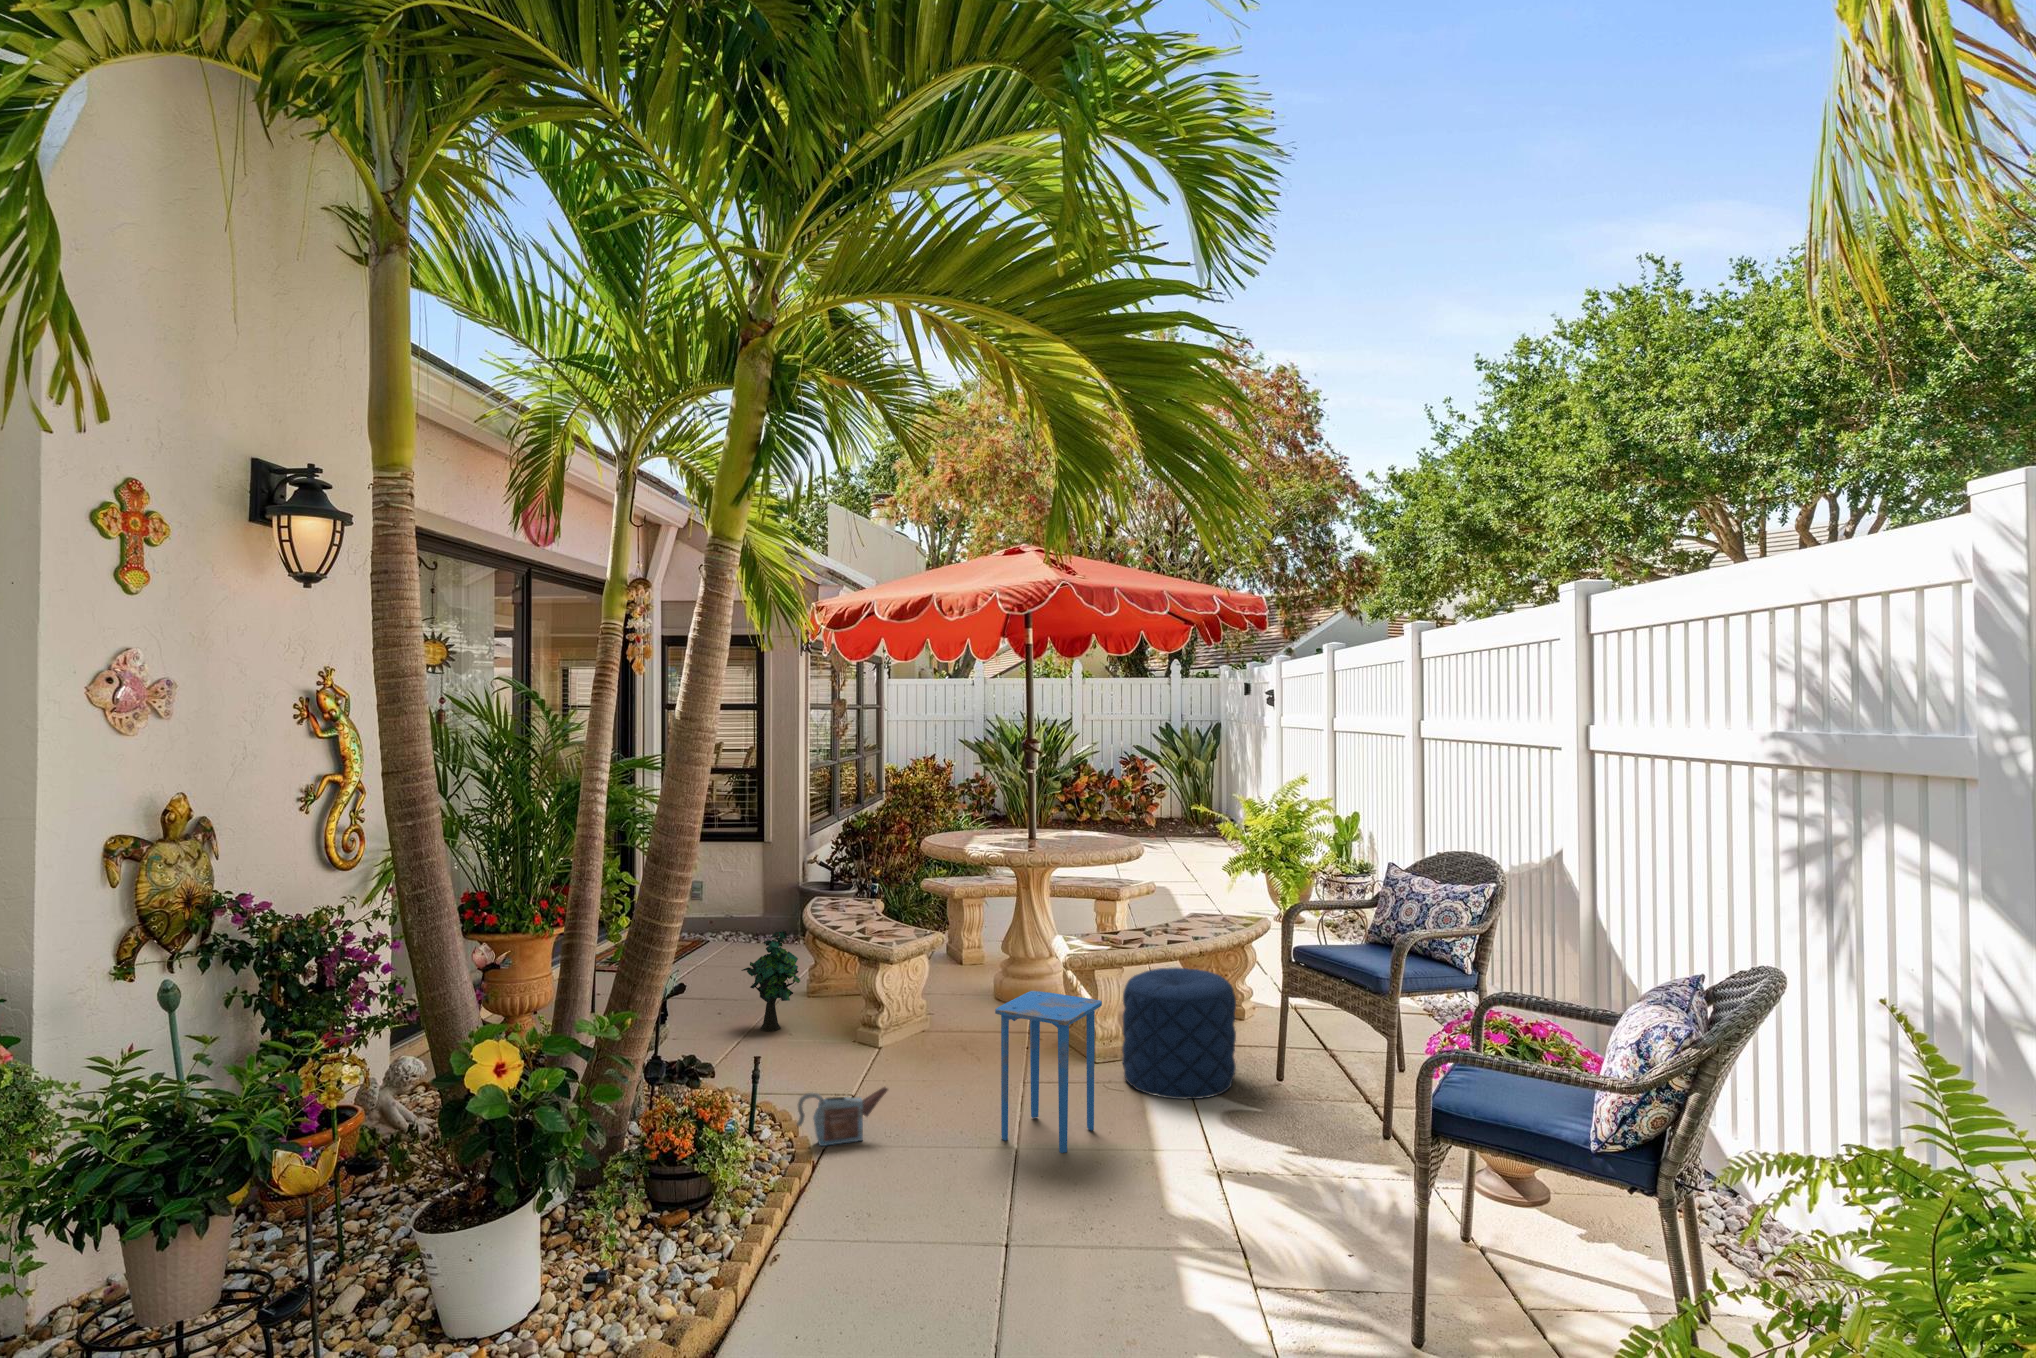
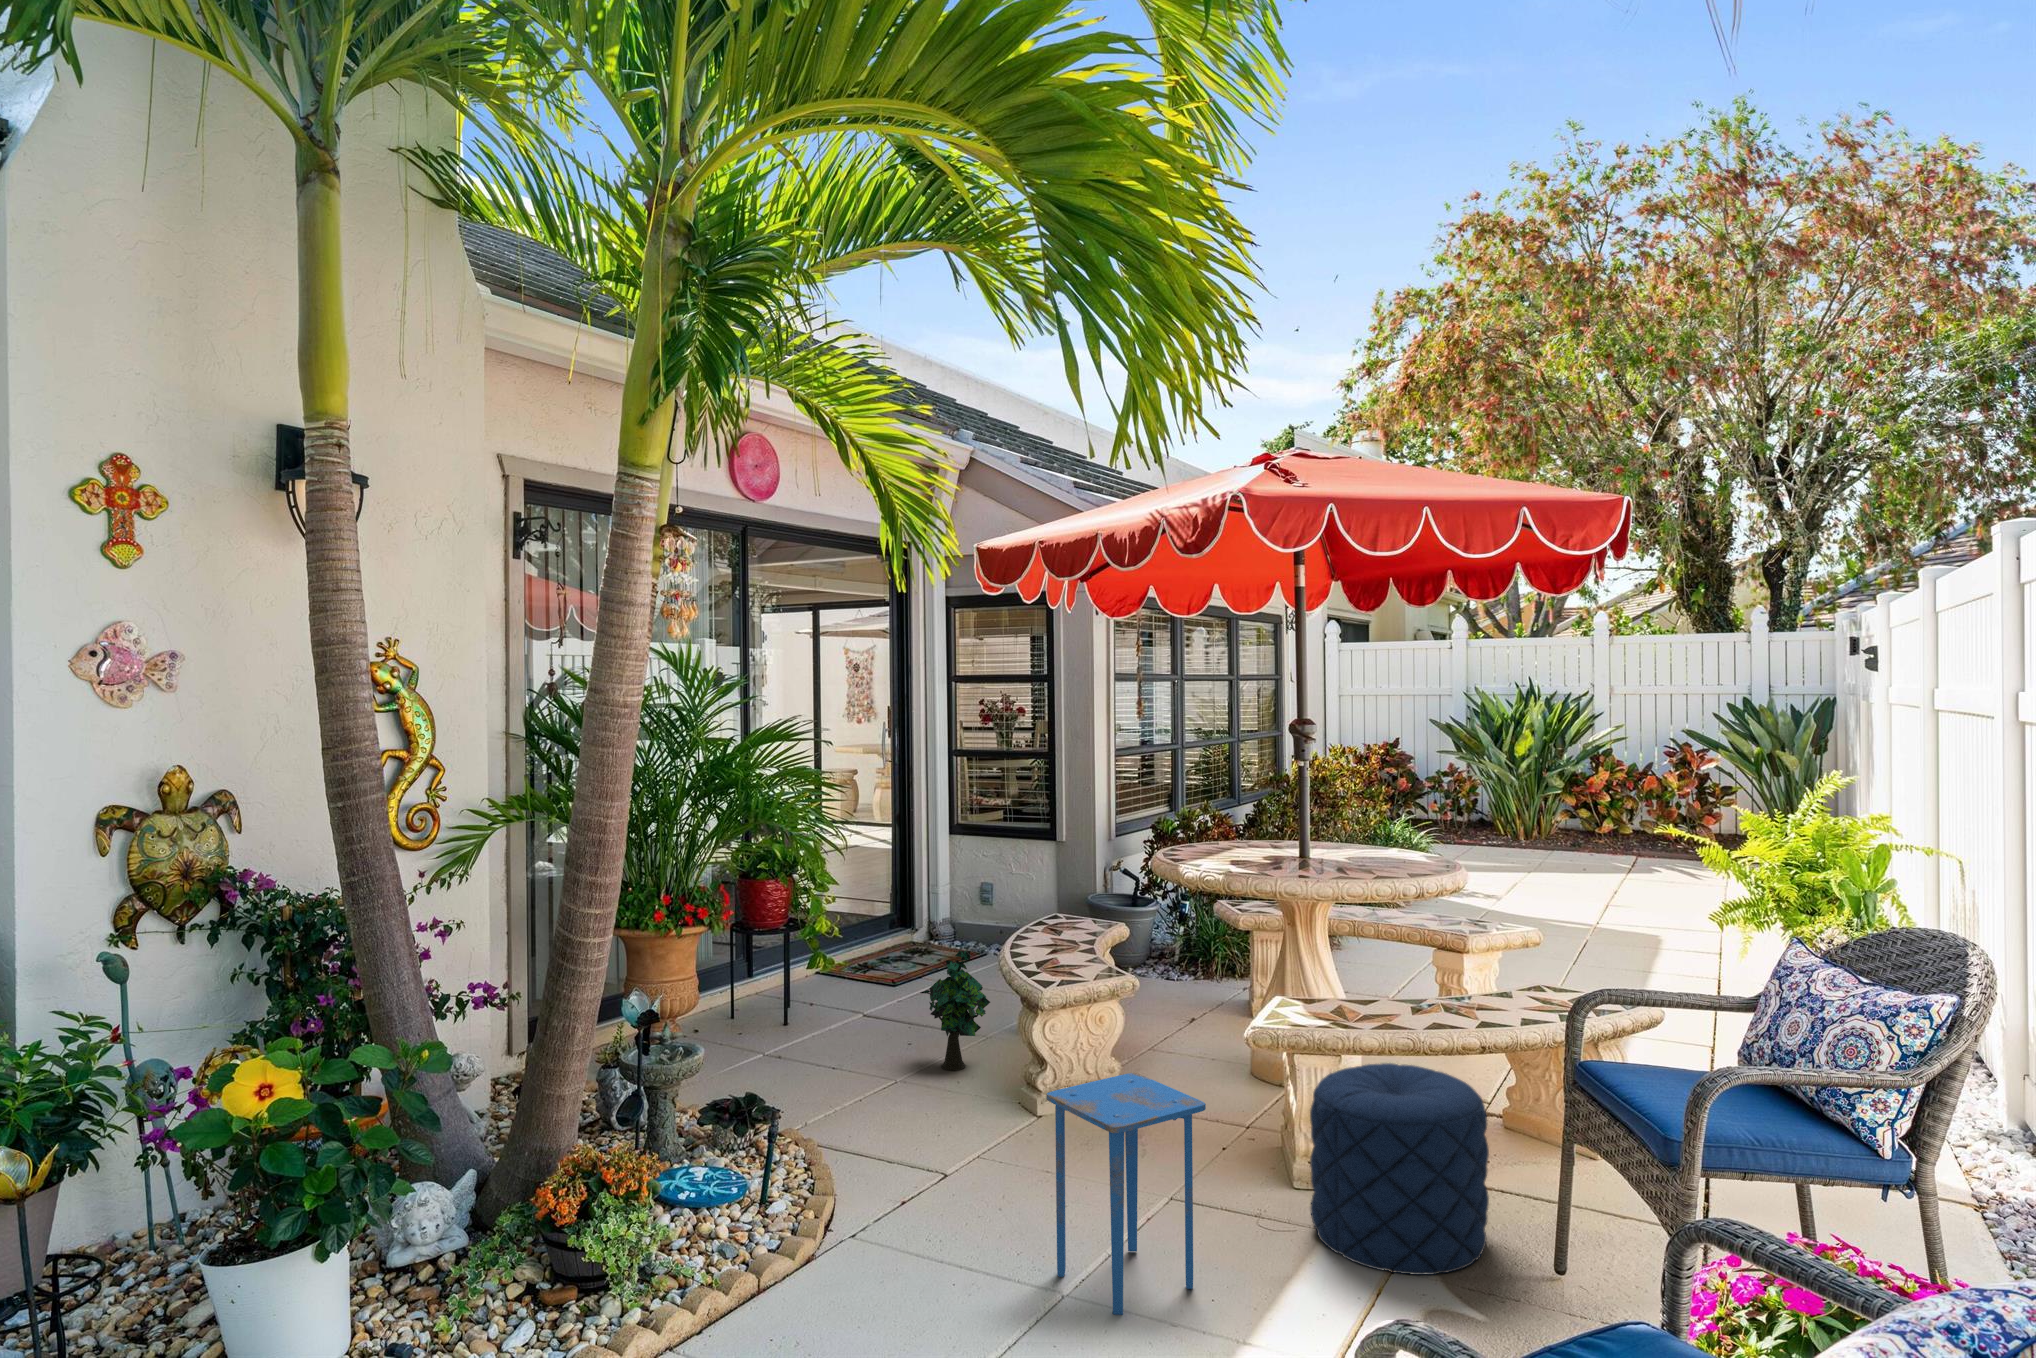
watering can: present [797,1087,888,1146] -> none [812,1162,928,1236]

